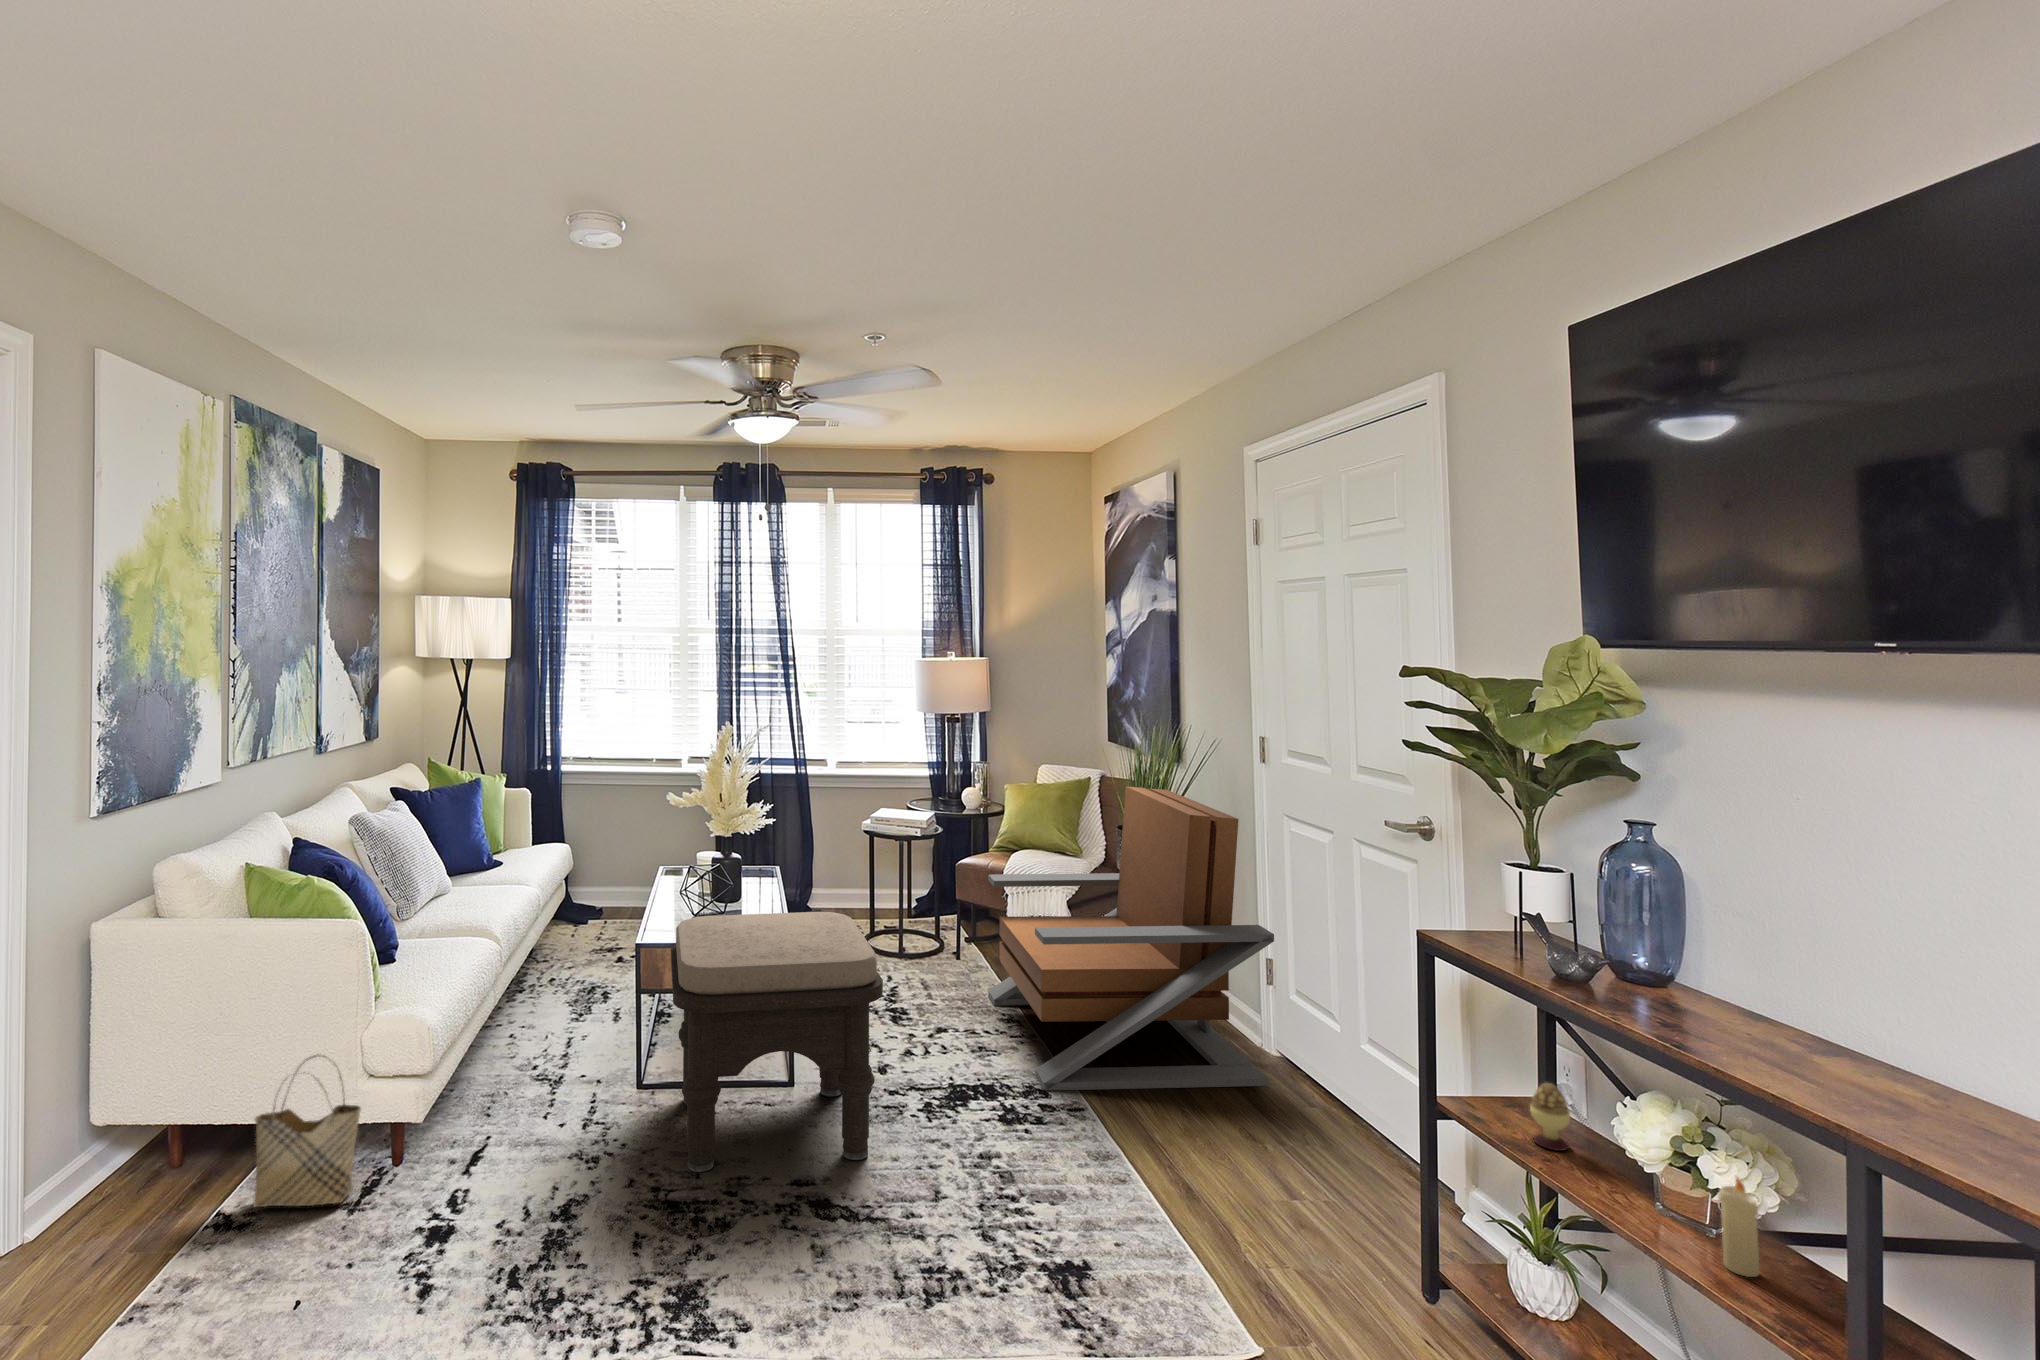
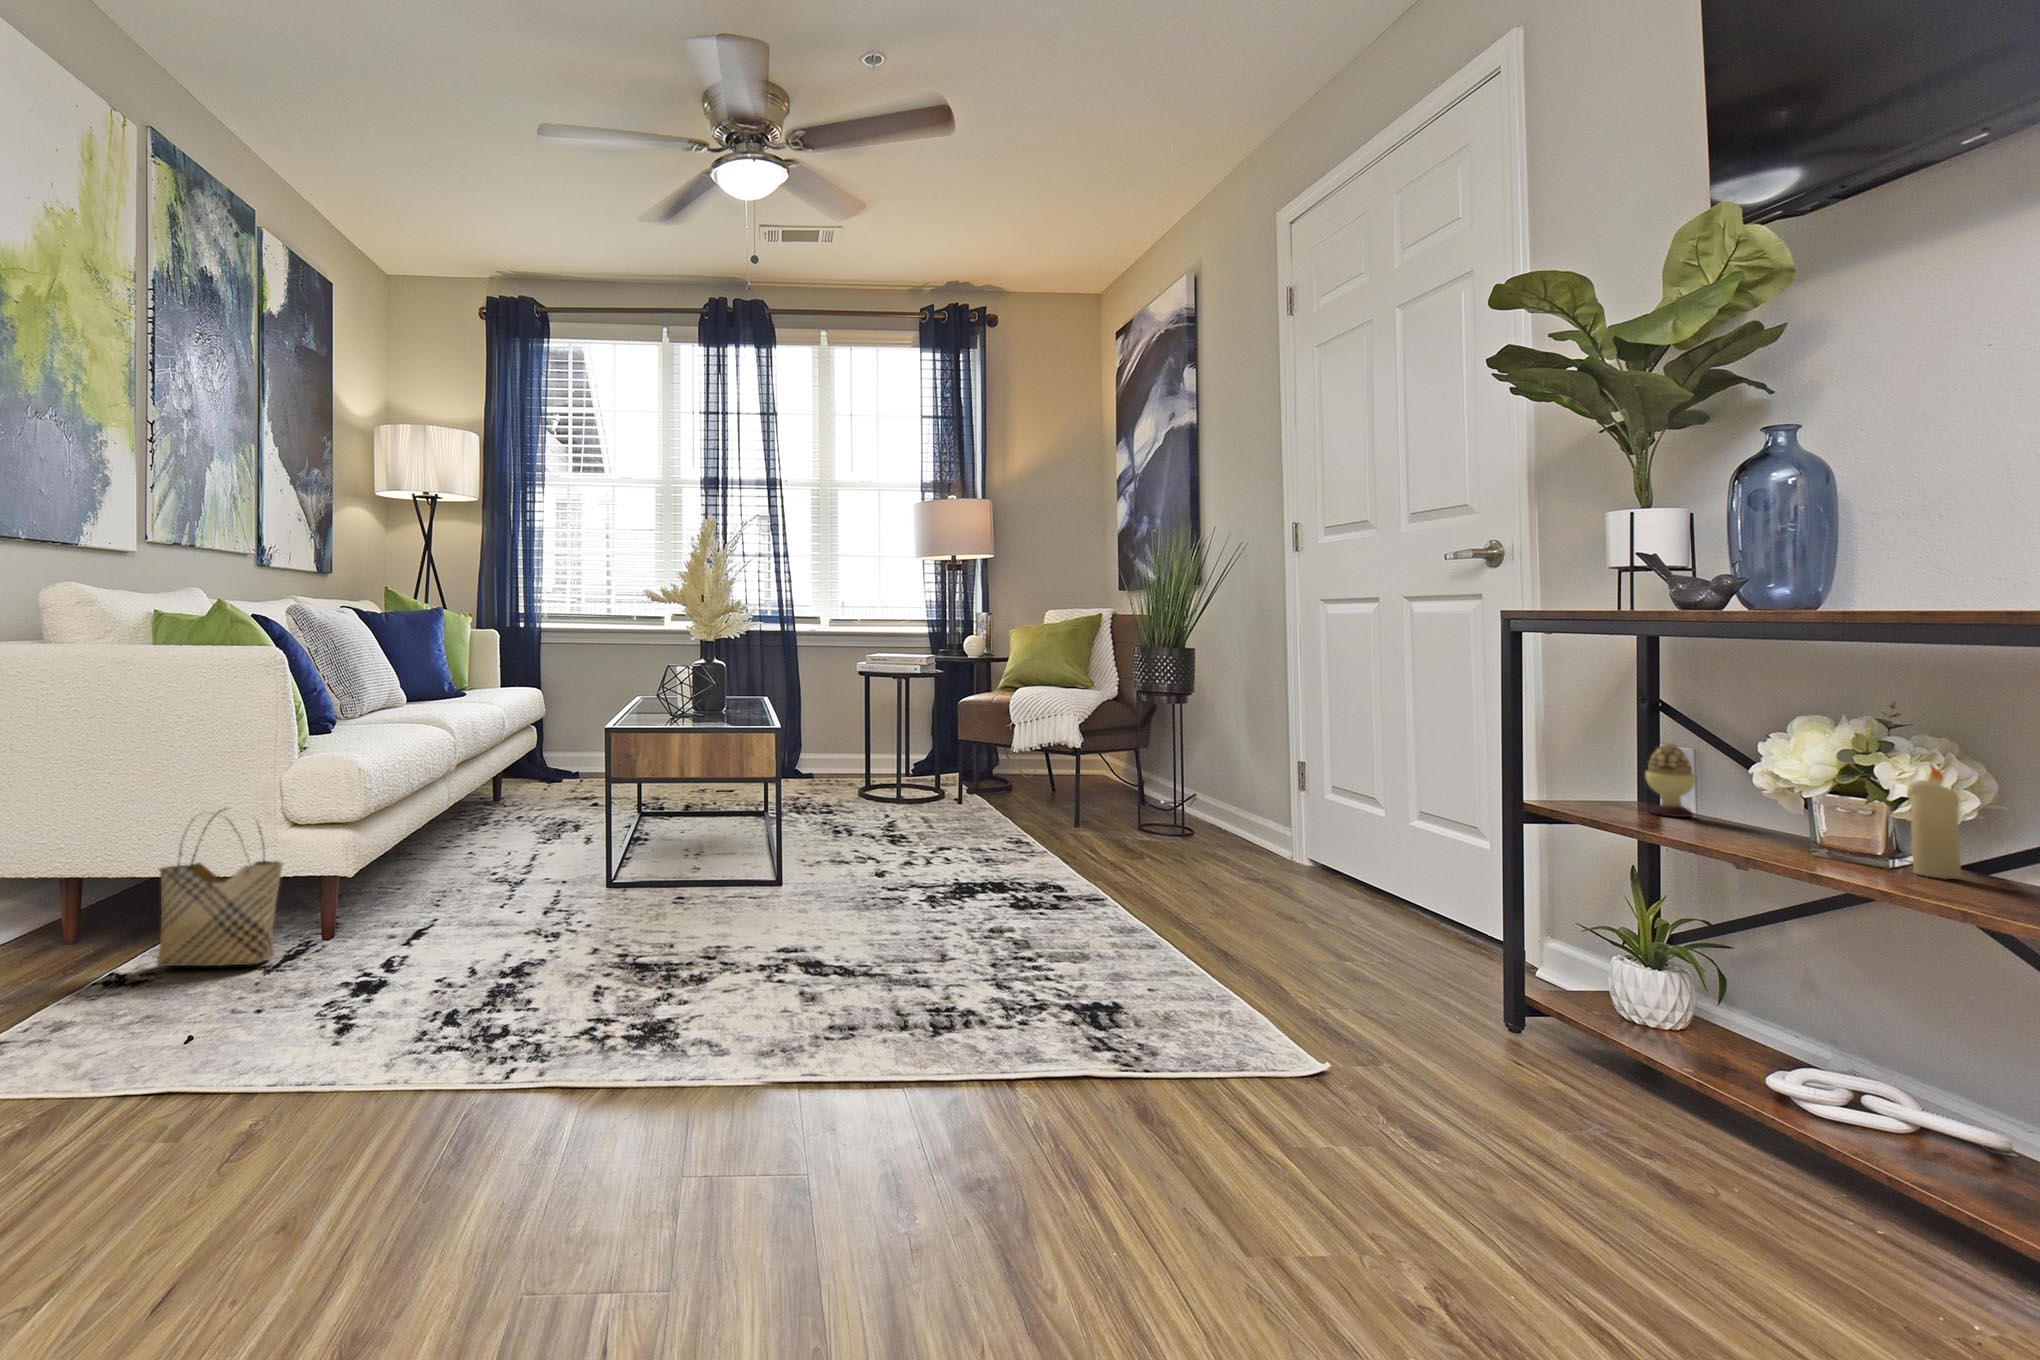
lounge chair: present [988,786,1274,1090] -> none [995,597,1315,891]
ottoman: present [671,912,883,1172] -> none [642,695,880,945]

